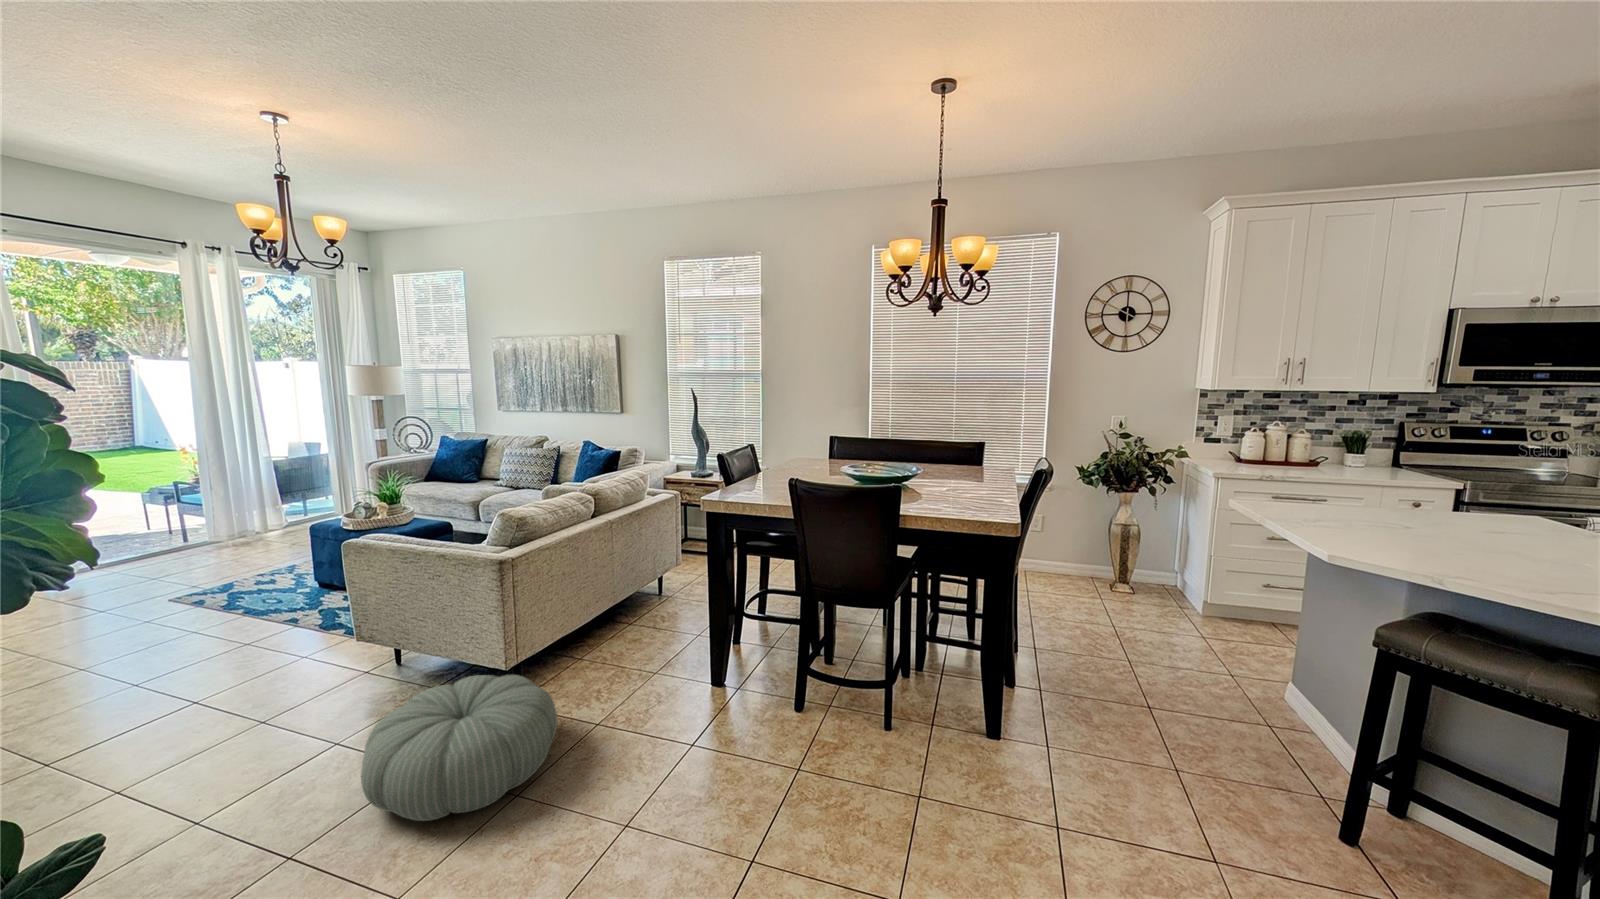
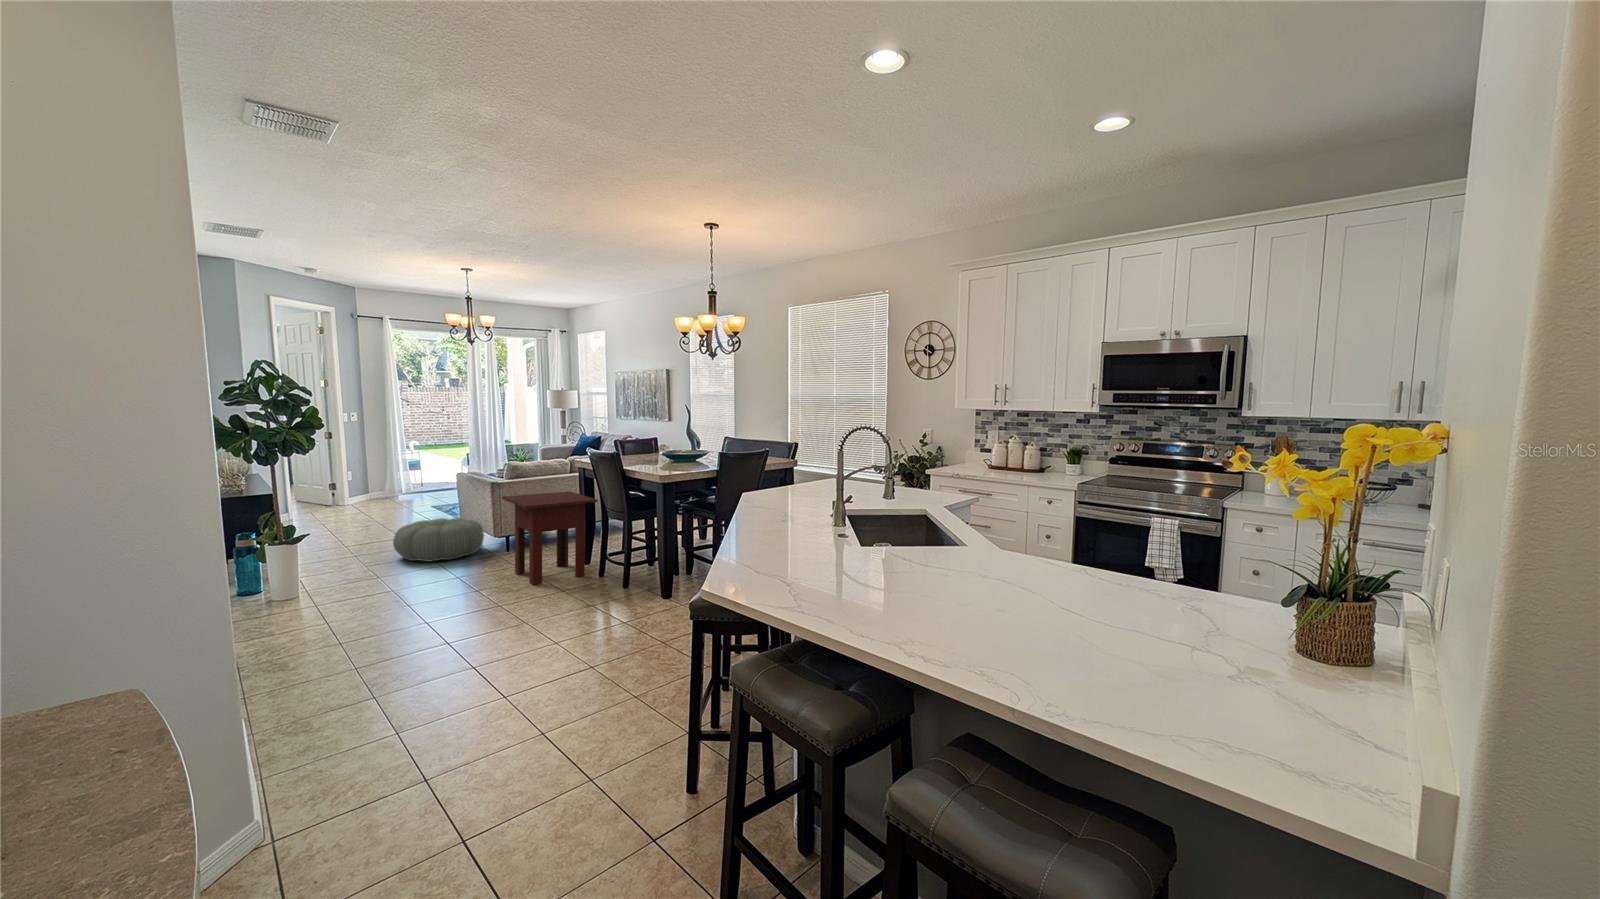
side table: none [684,586,862,805] -> present [502,491,598,585]

